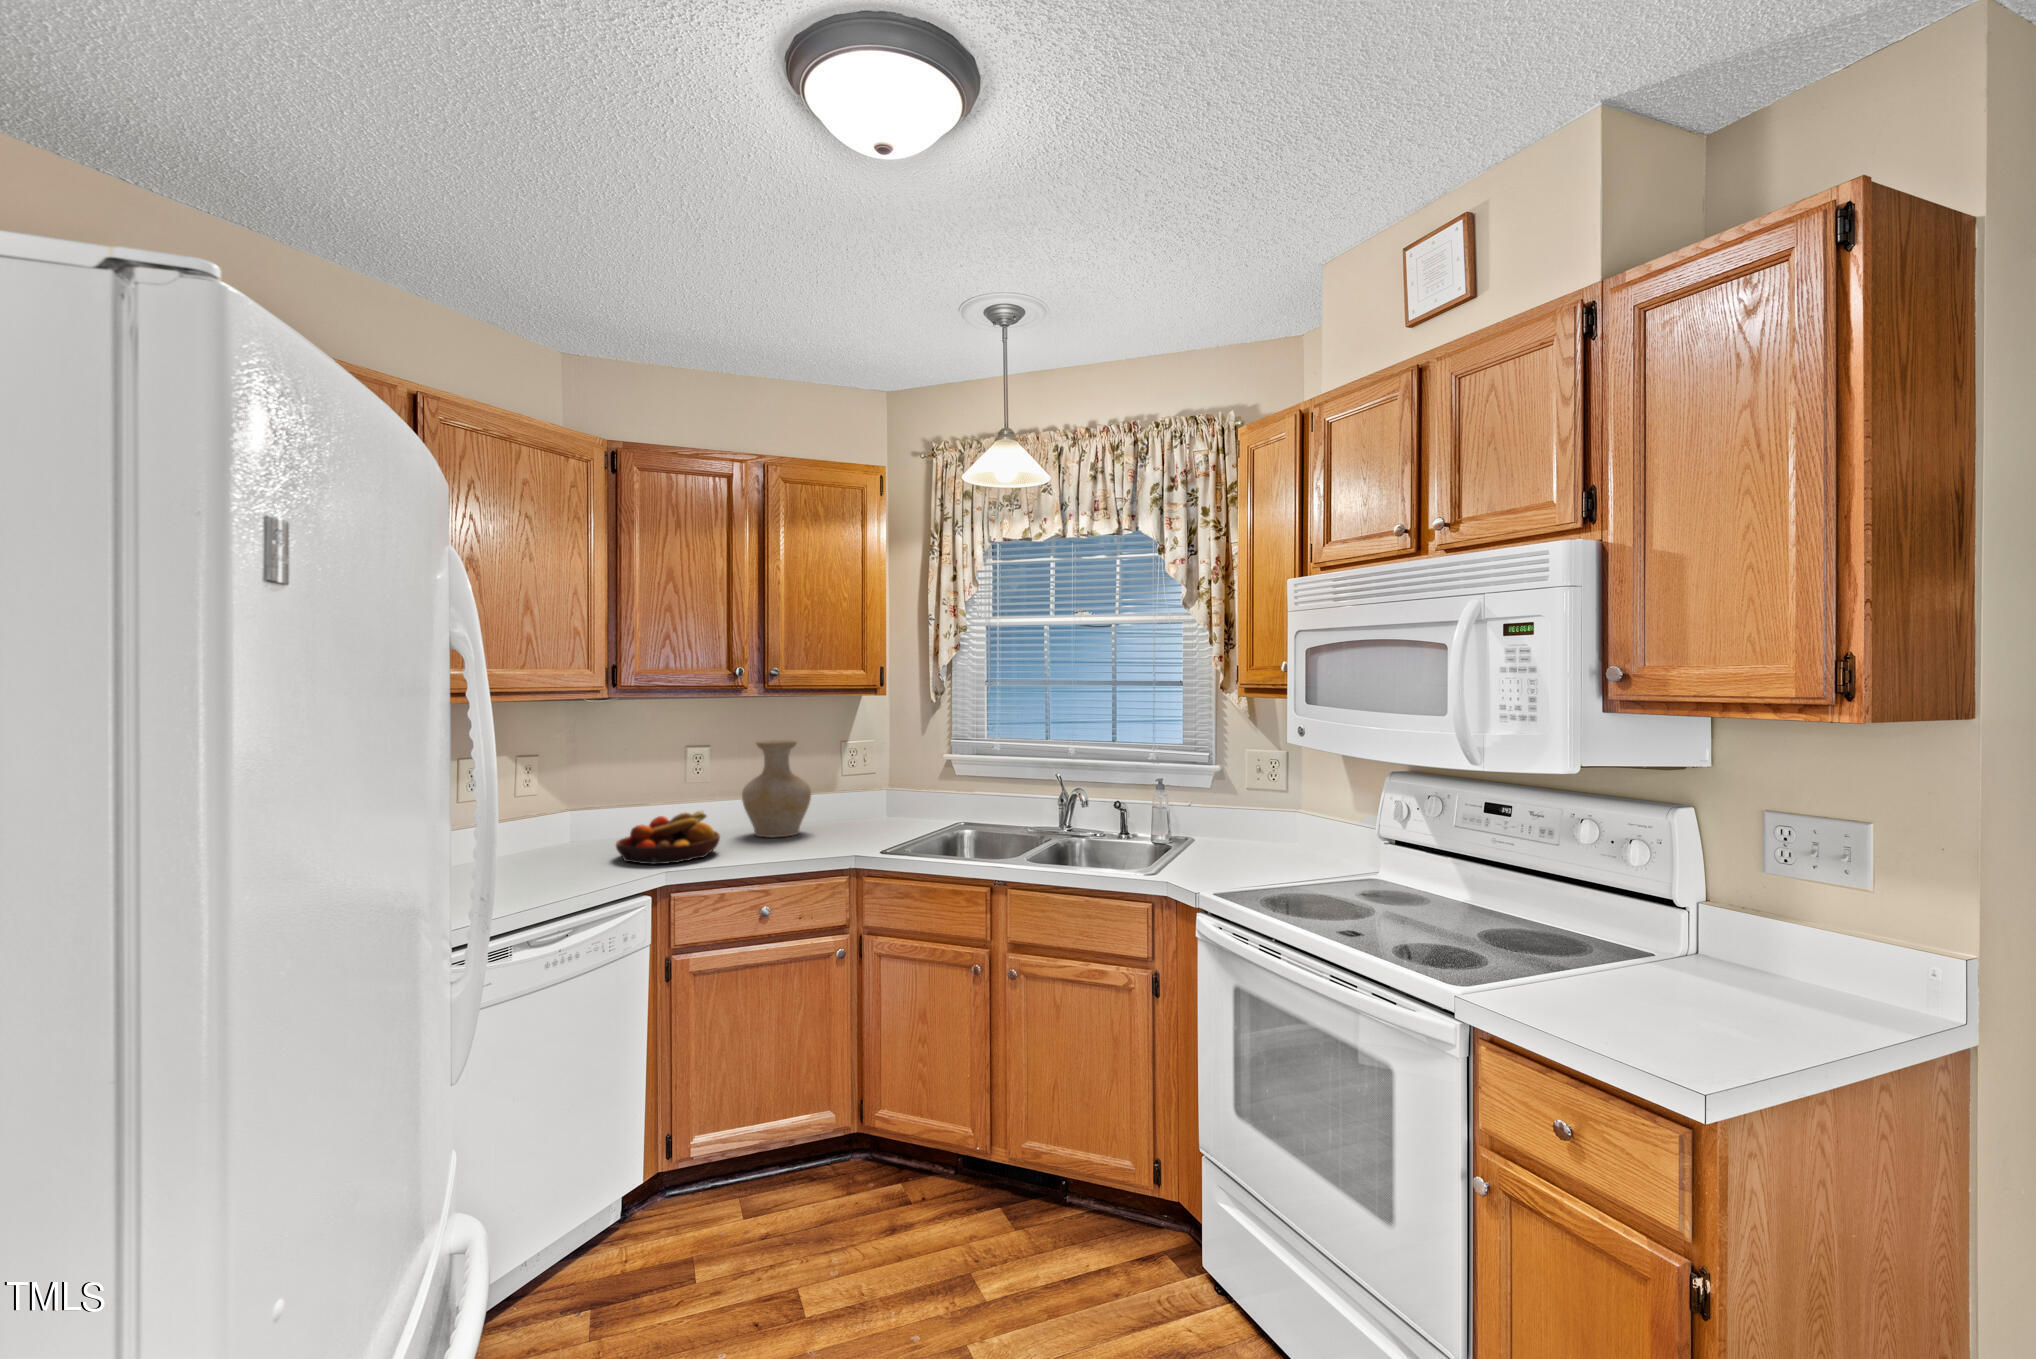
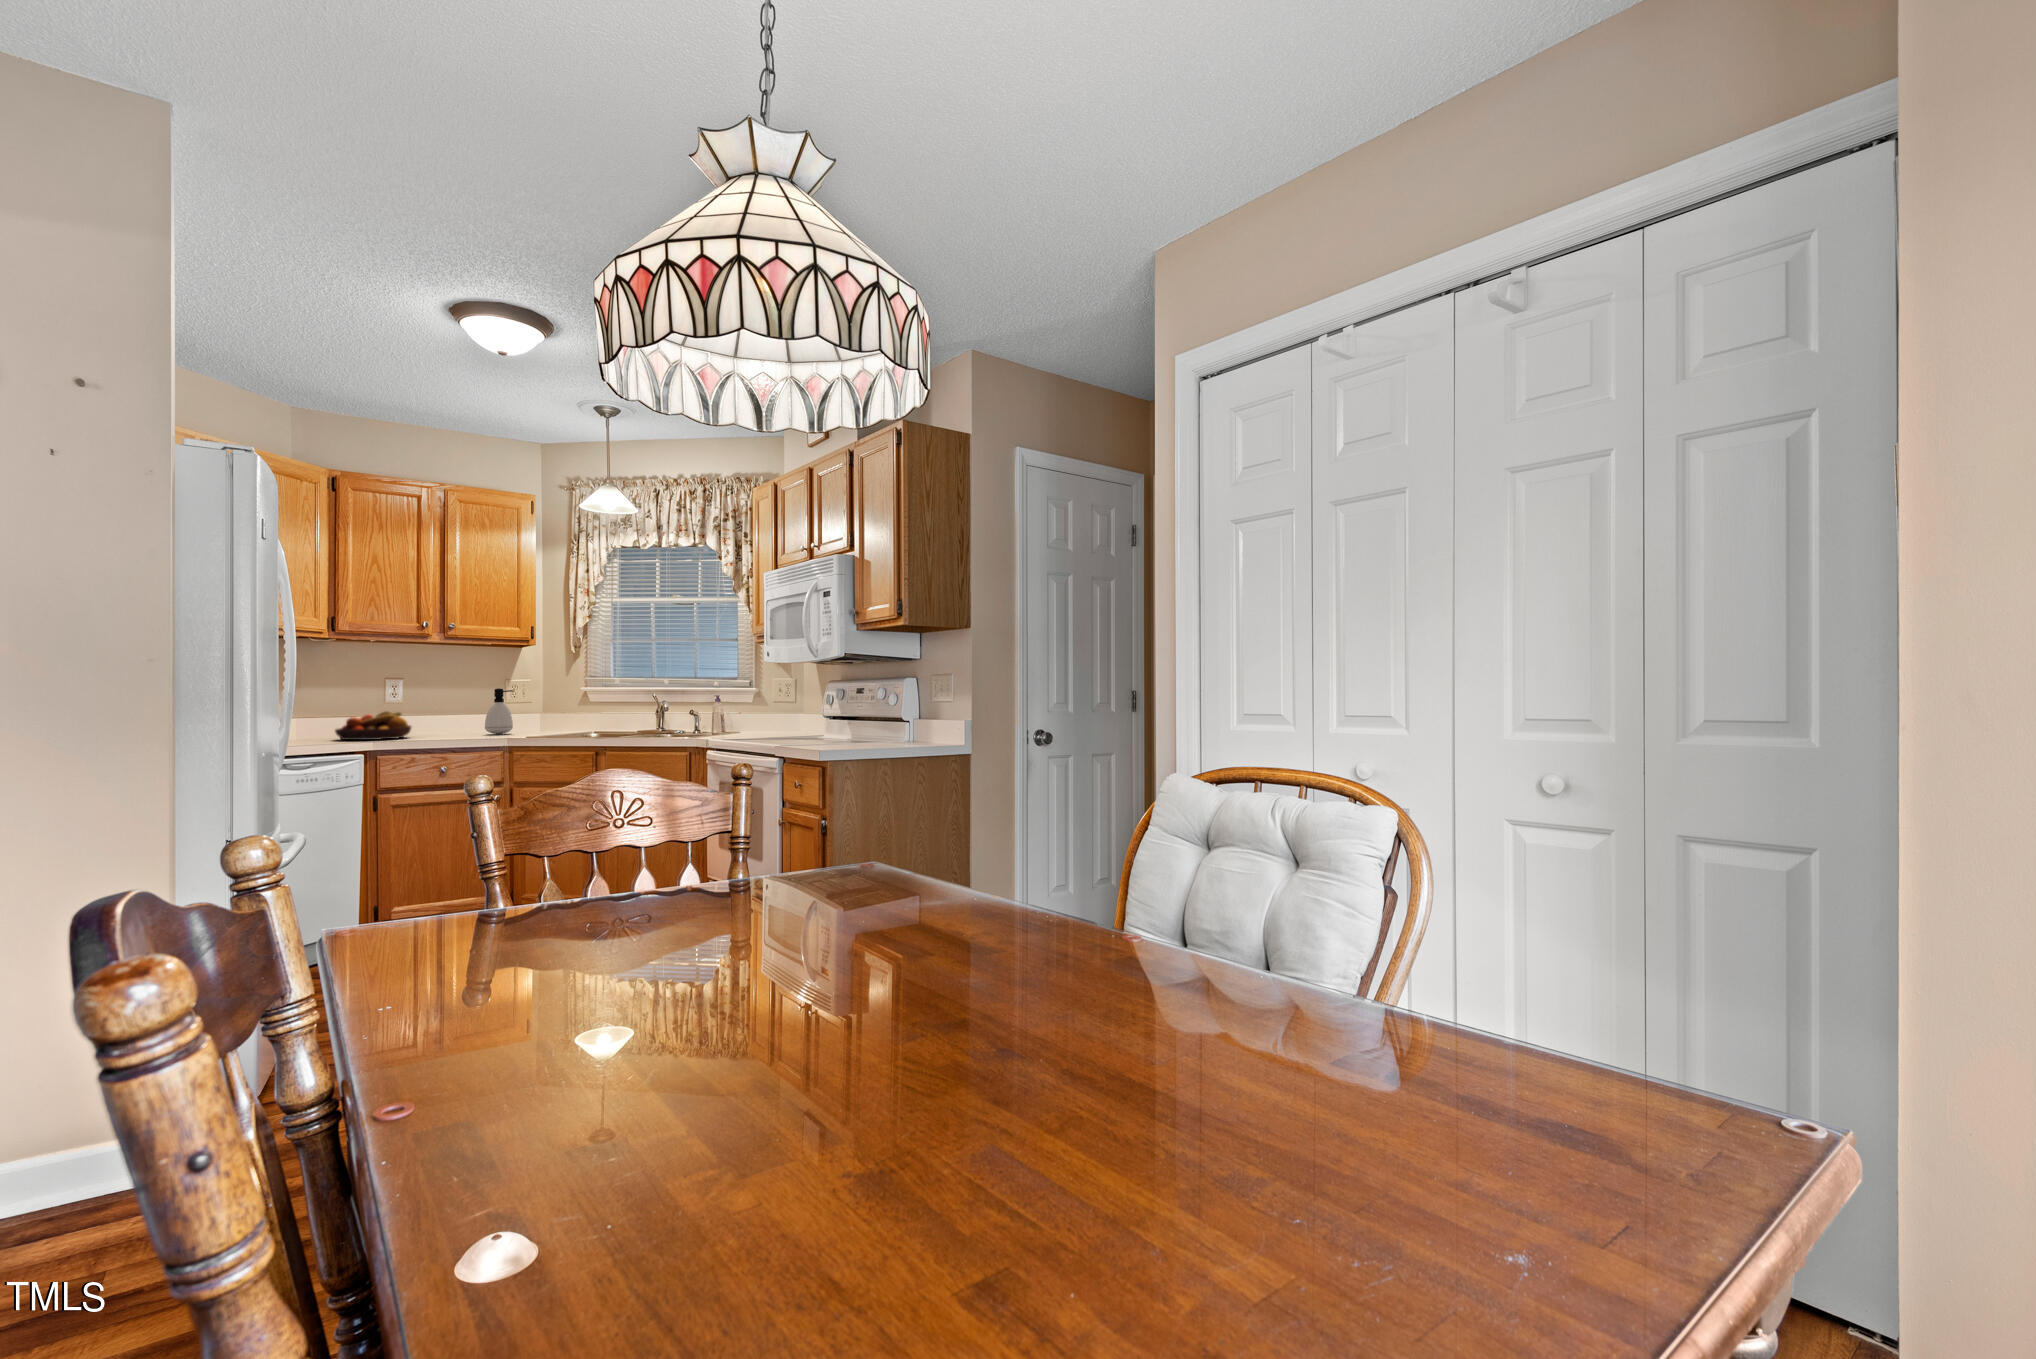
vase: present [742,740,811,837] -> none [429,672,480,733]
soap dispenser: none [821,772,861,844] -> present [485,688,514,734]

